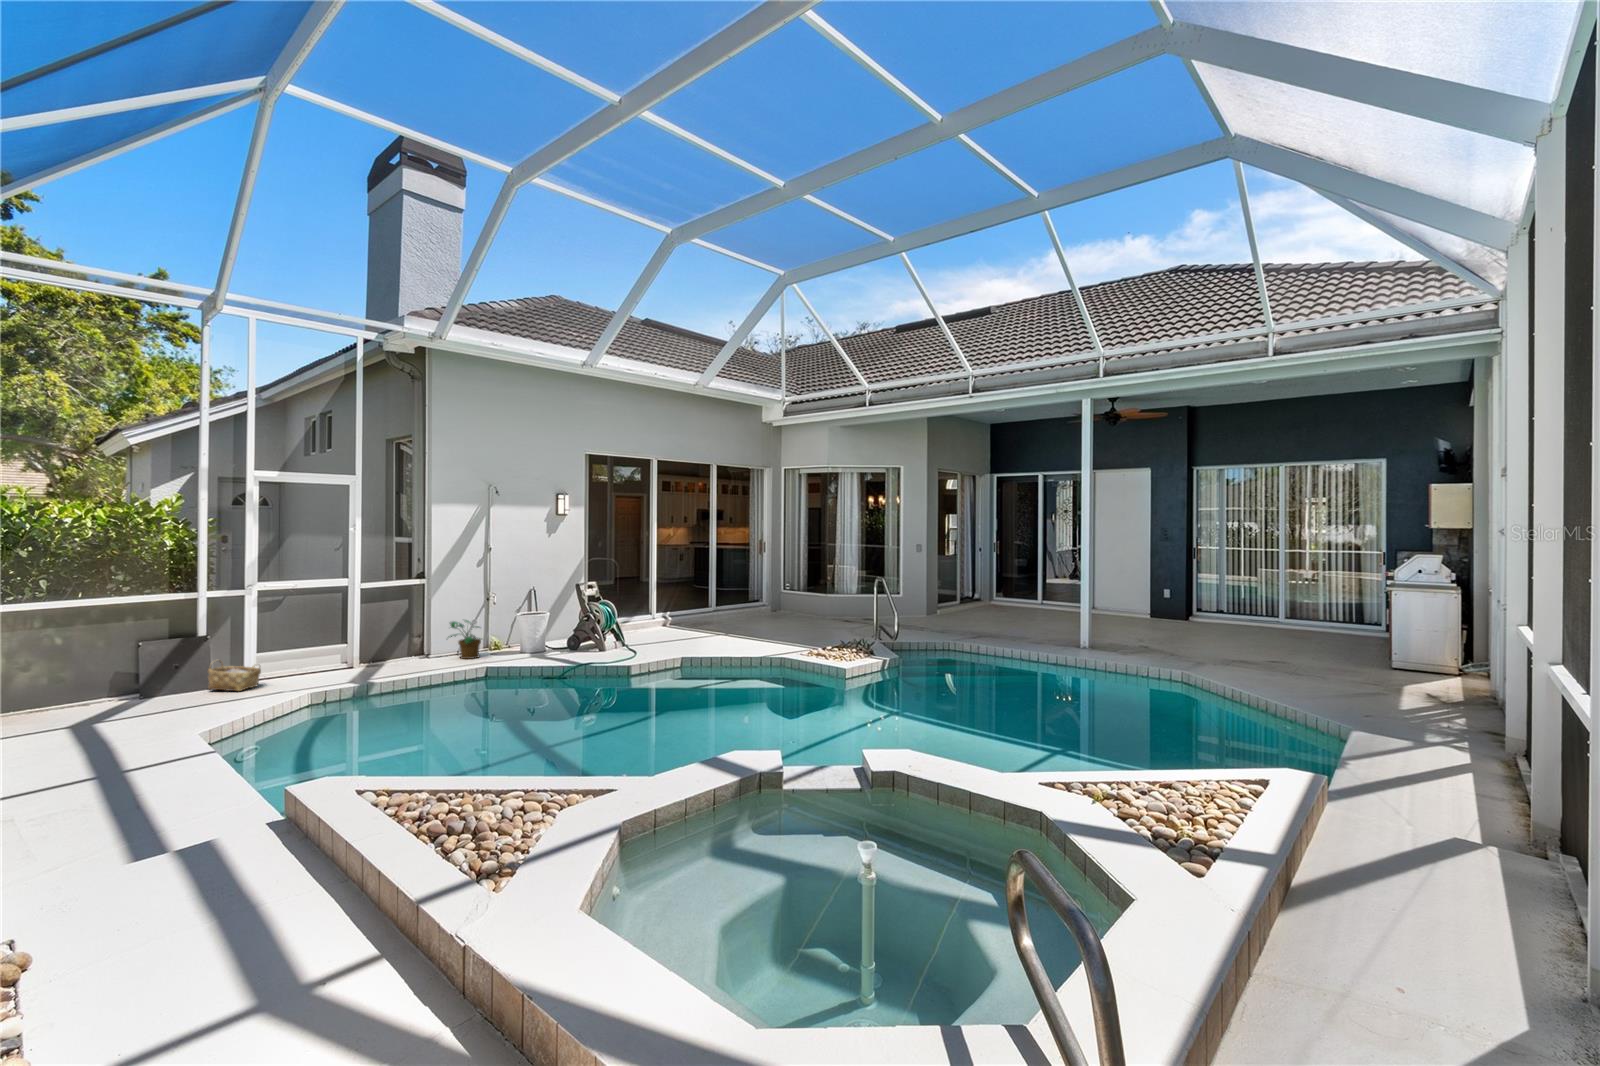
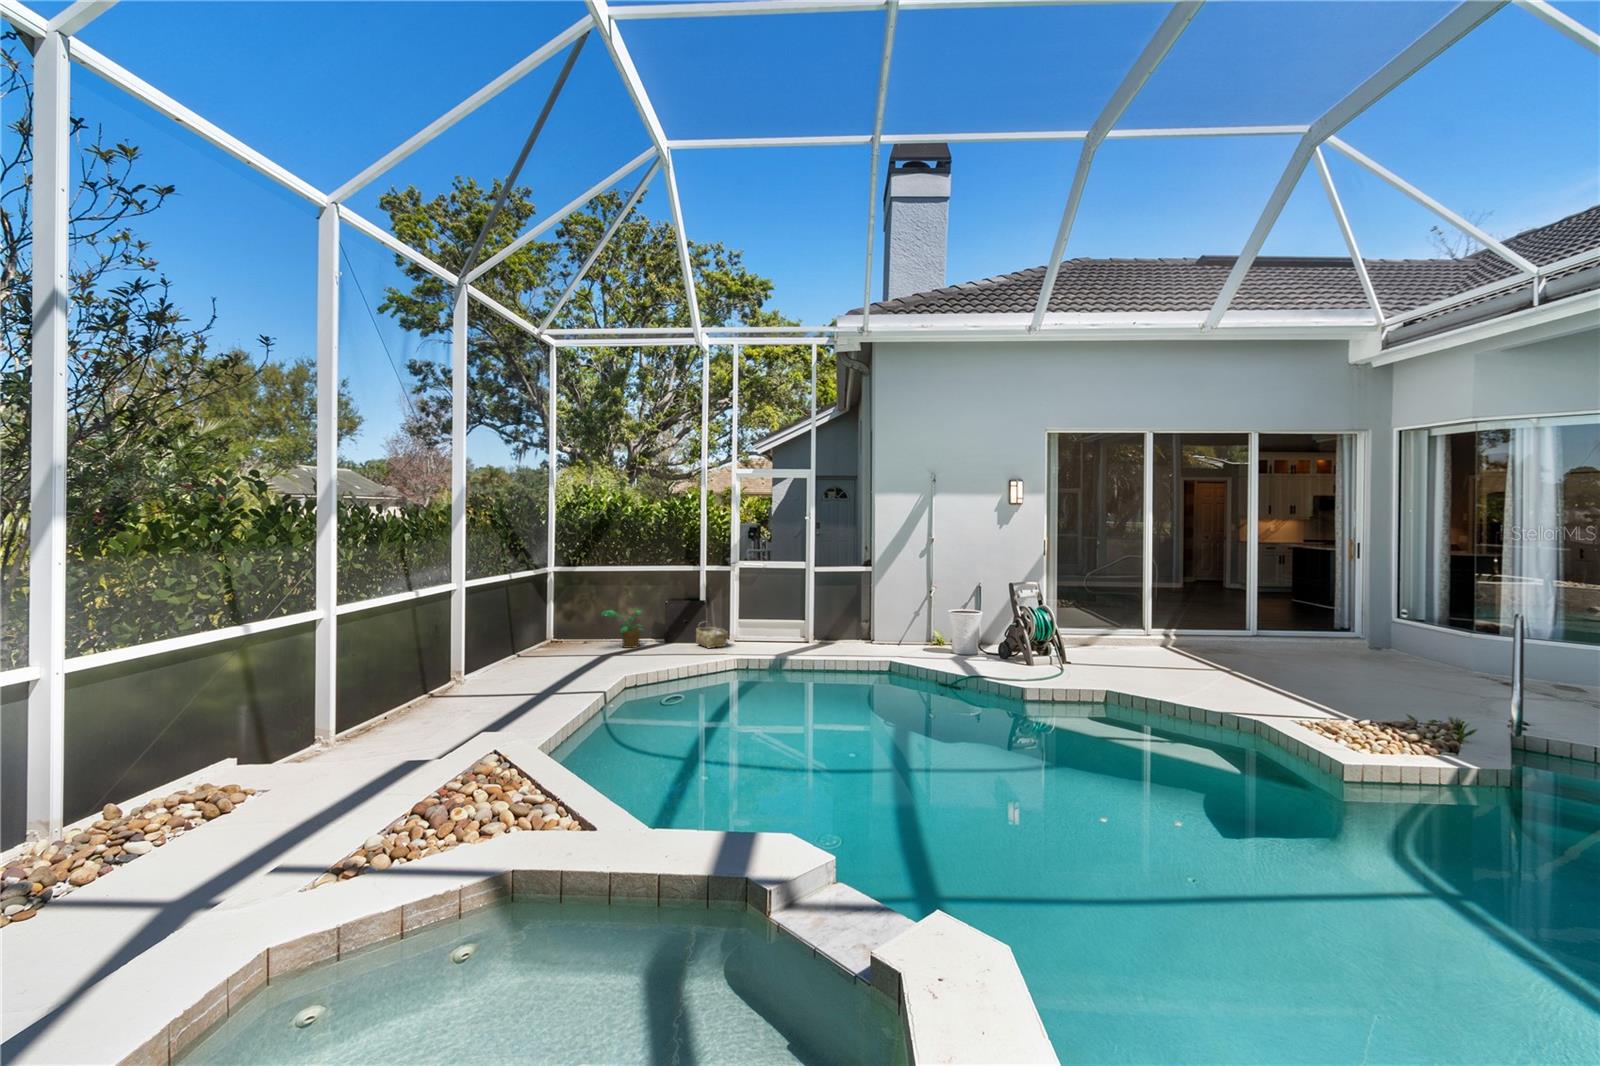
potted plant: present [448,620,481,659] -> present [601,610,644,648]

